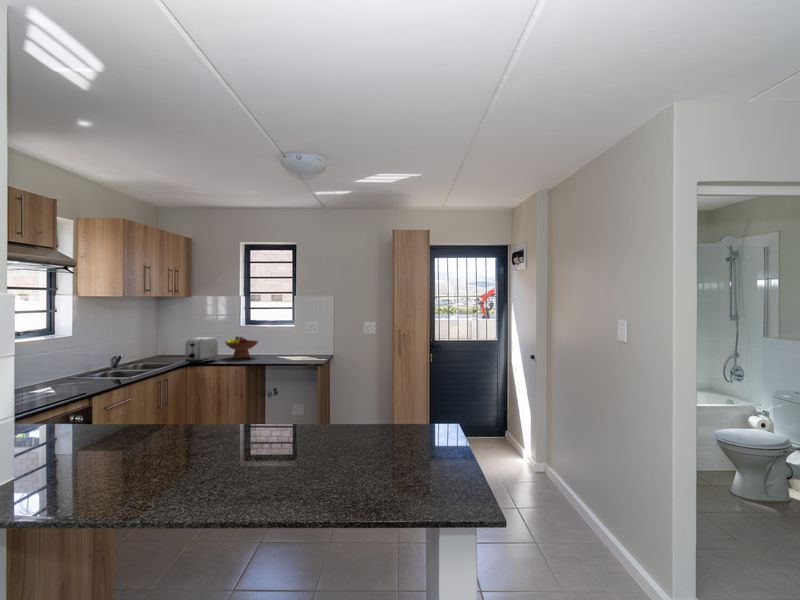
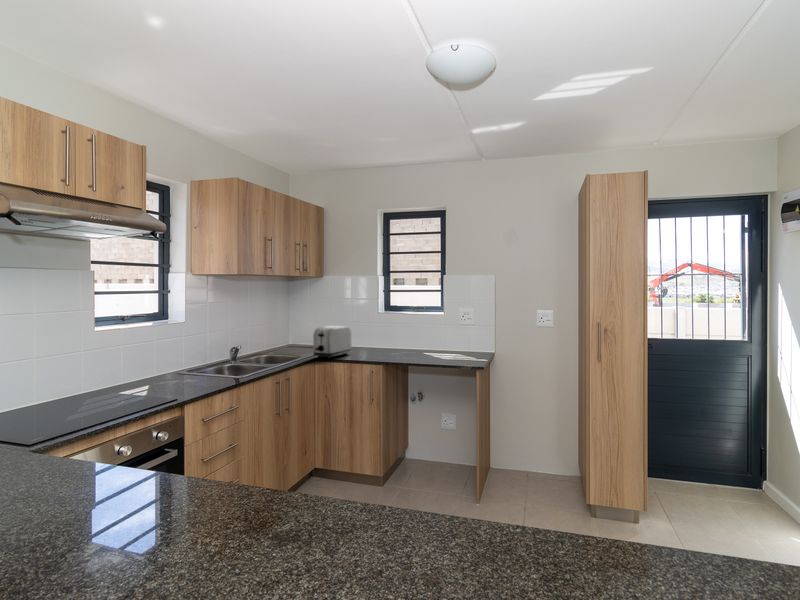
fruit bowl: present [225,336,258,358] -> none [360,325,399,352]

